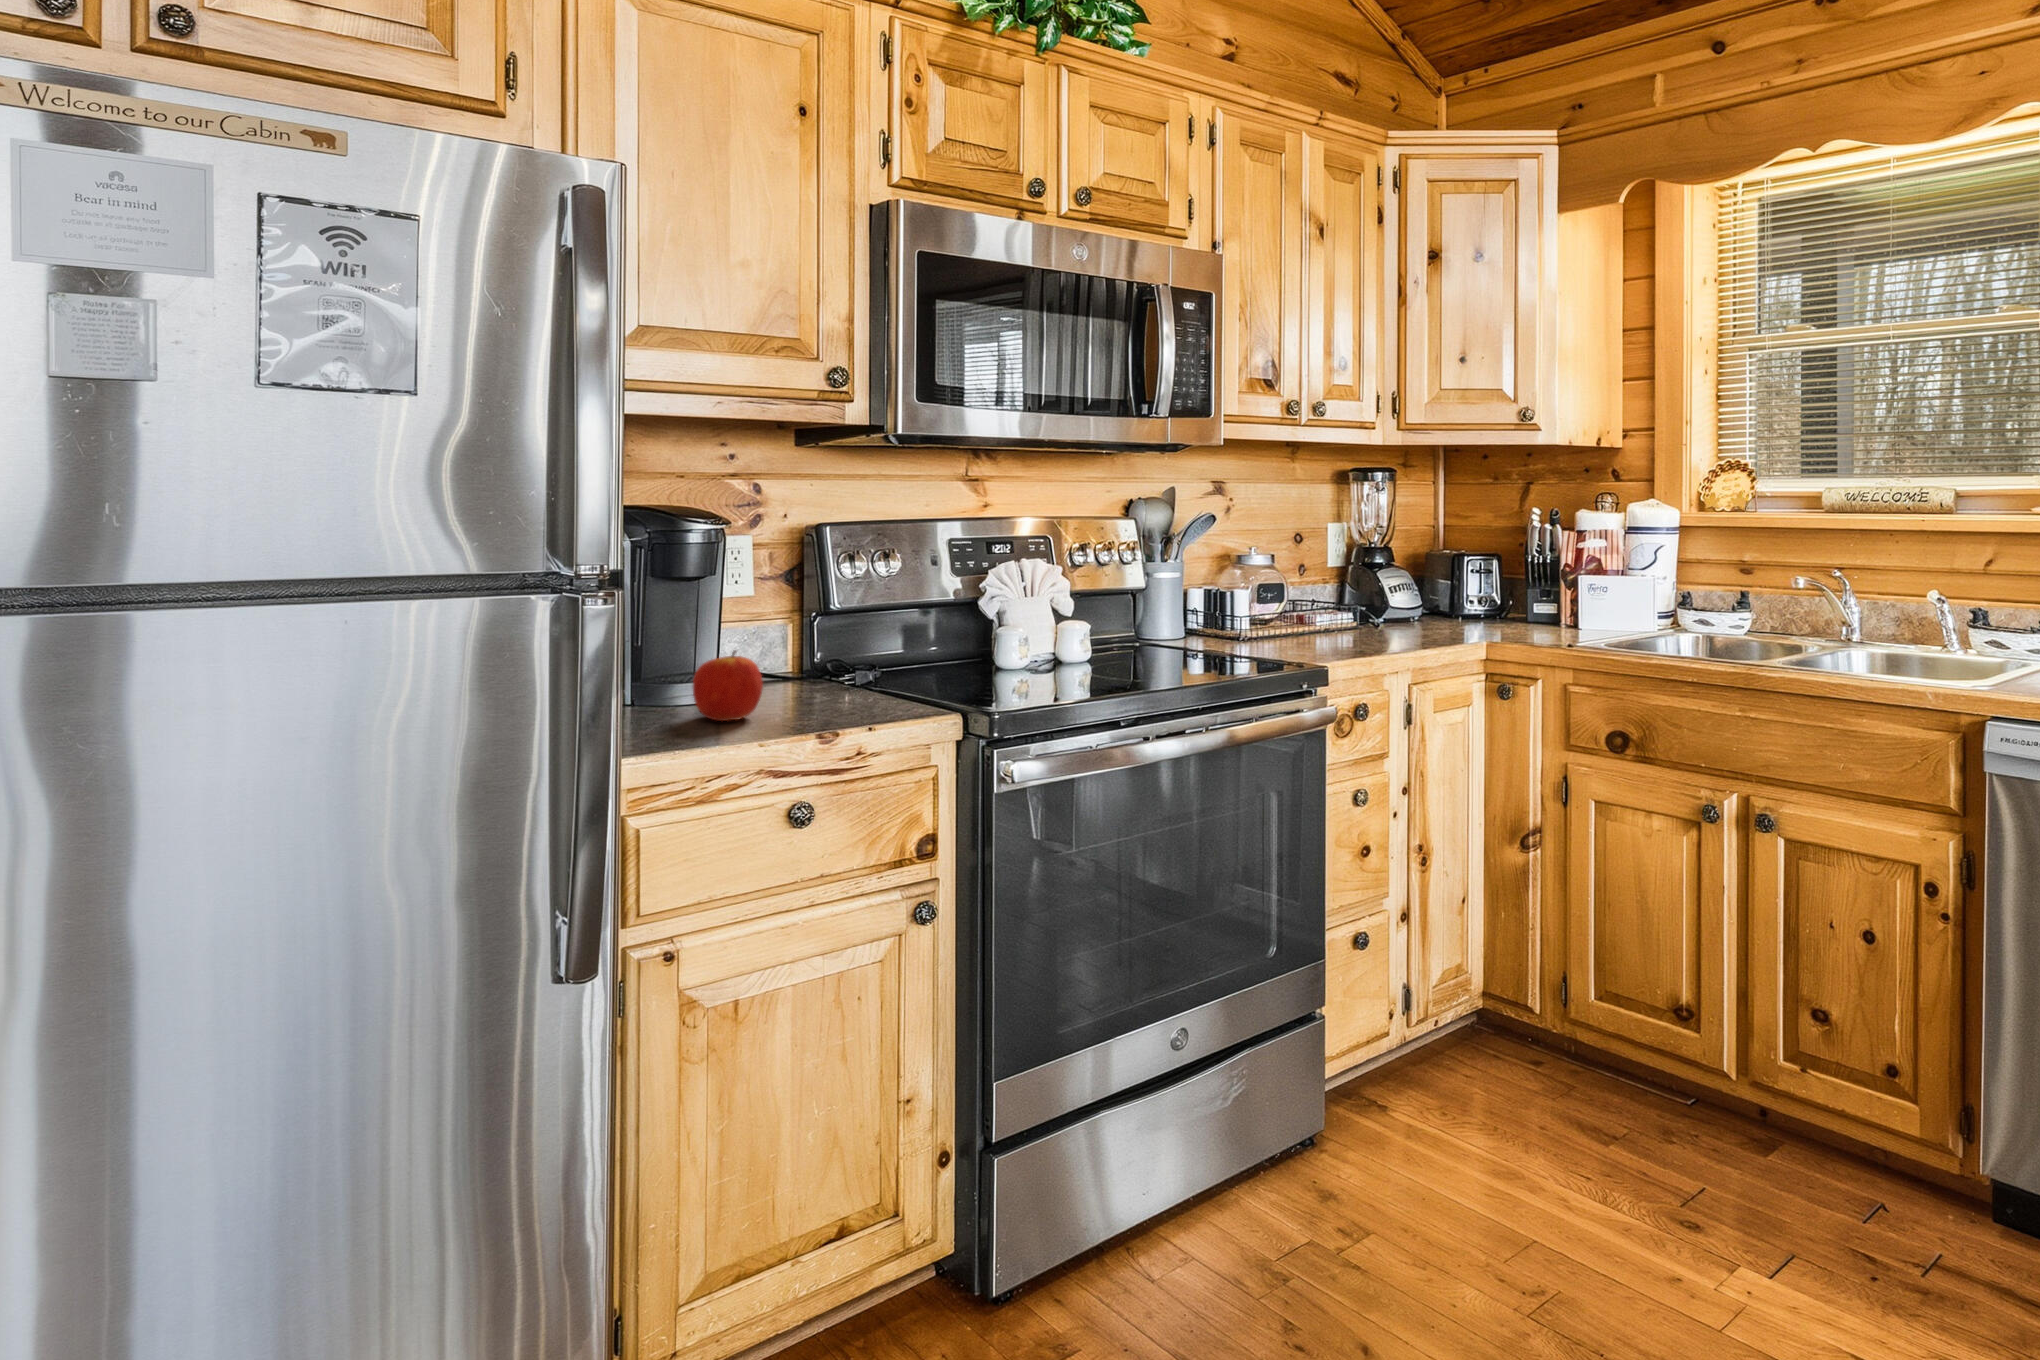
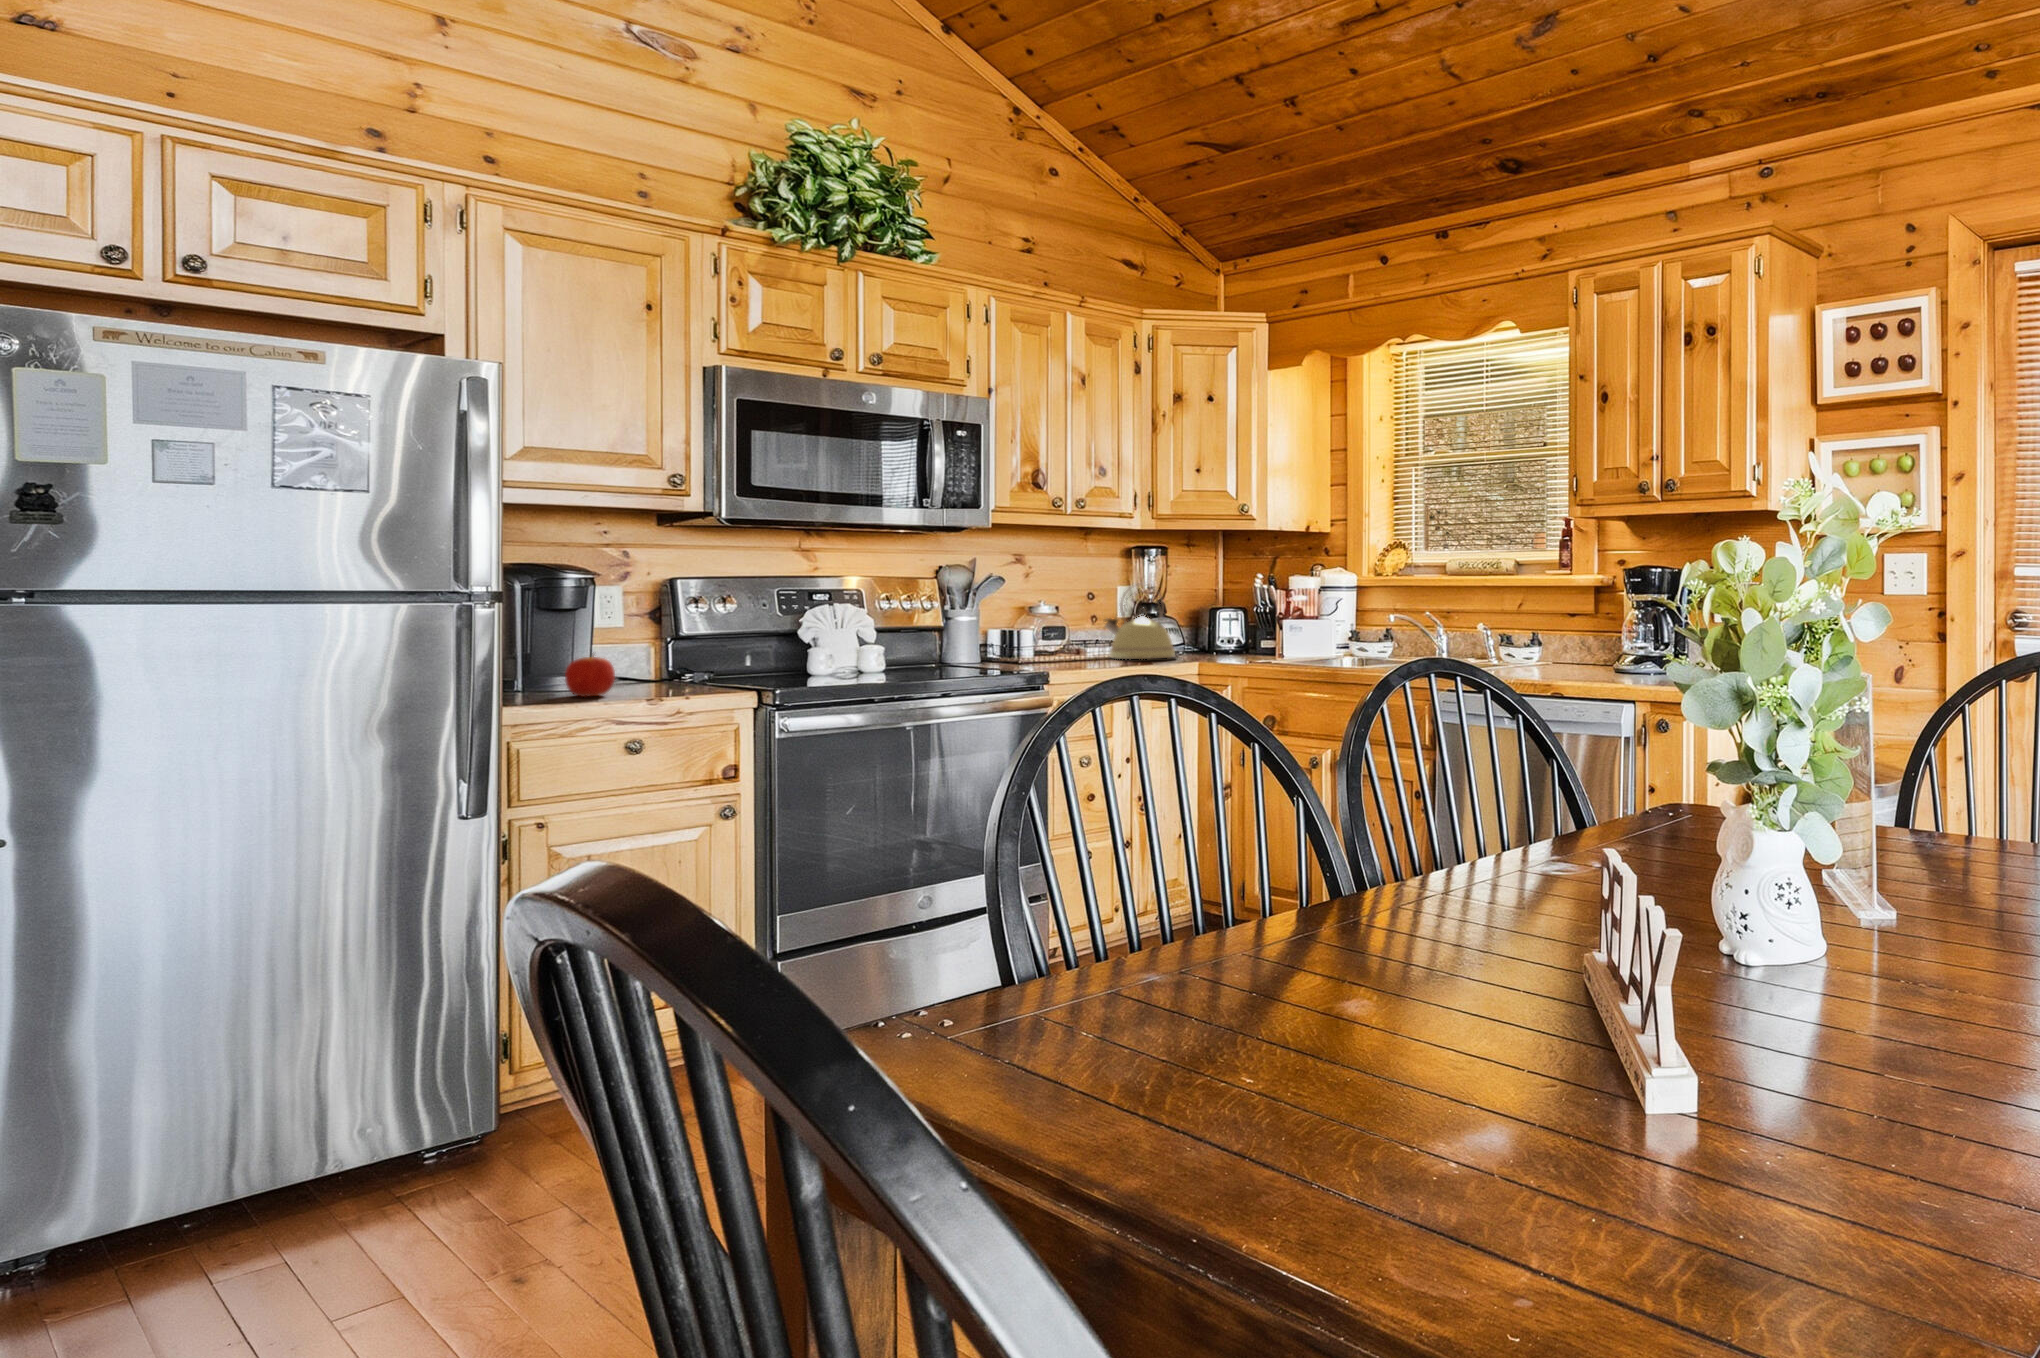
kettle: none [1326,517,1429,626] -> present [1105,588,1175,659]

